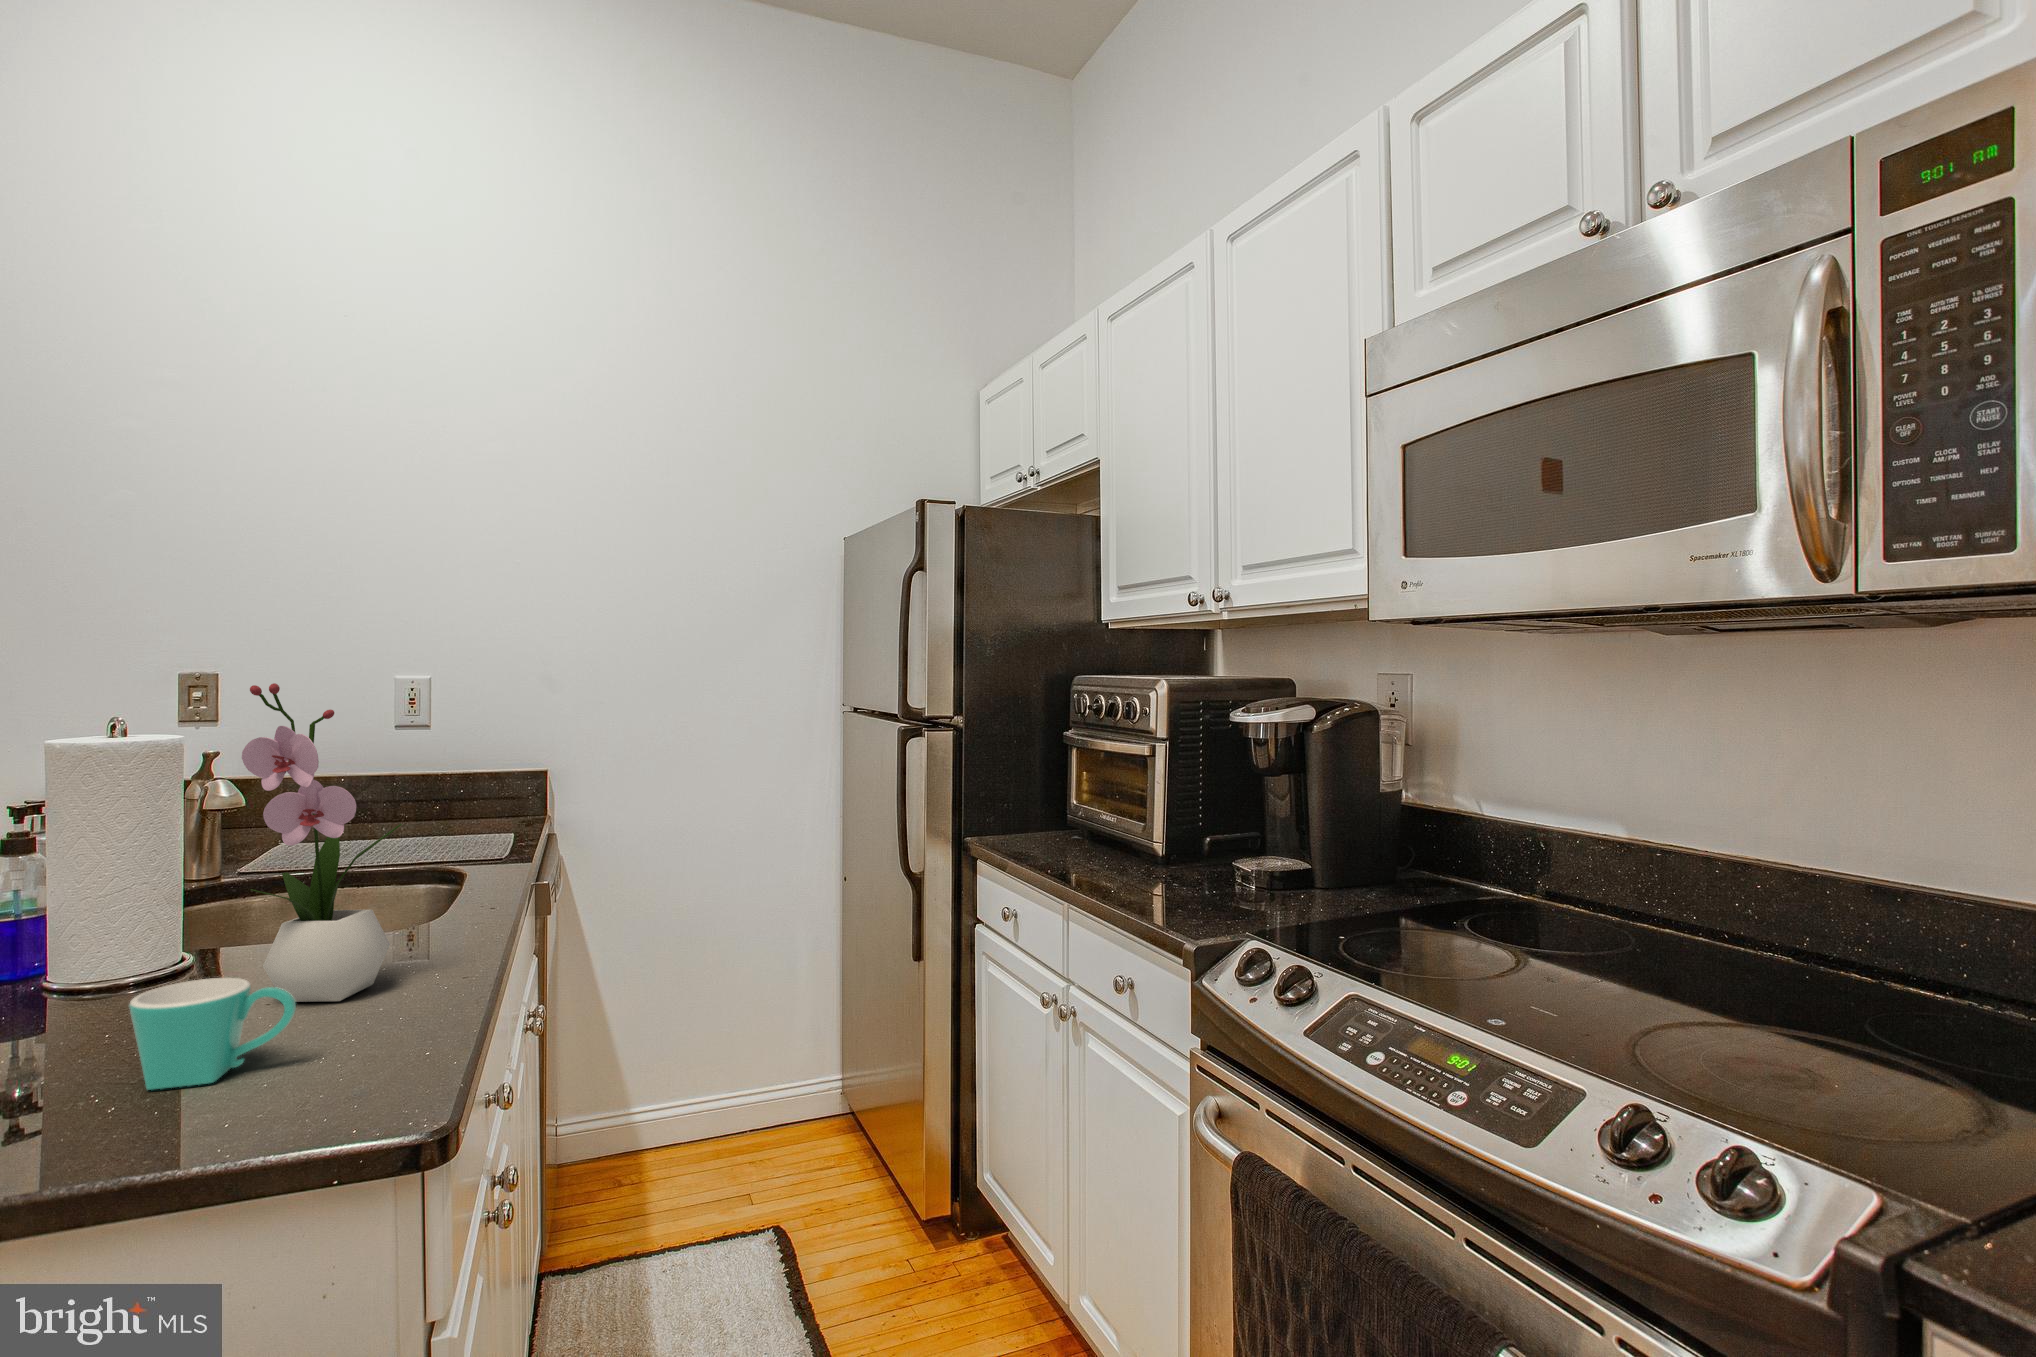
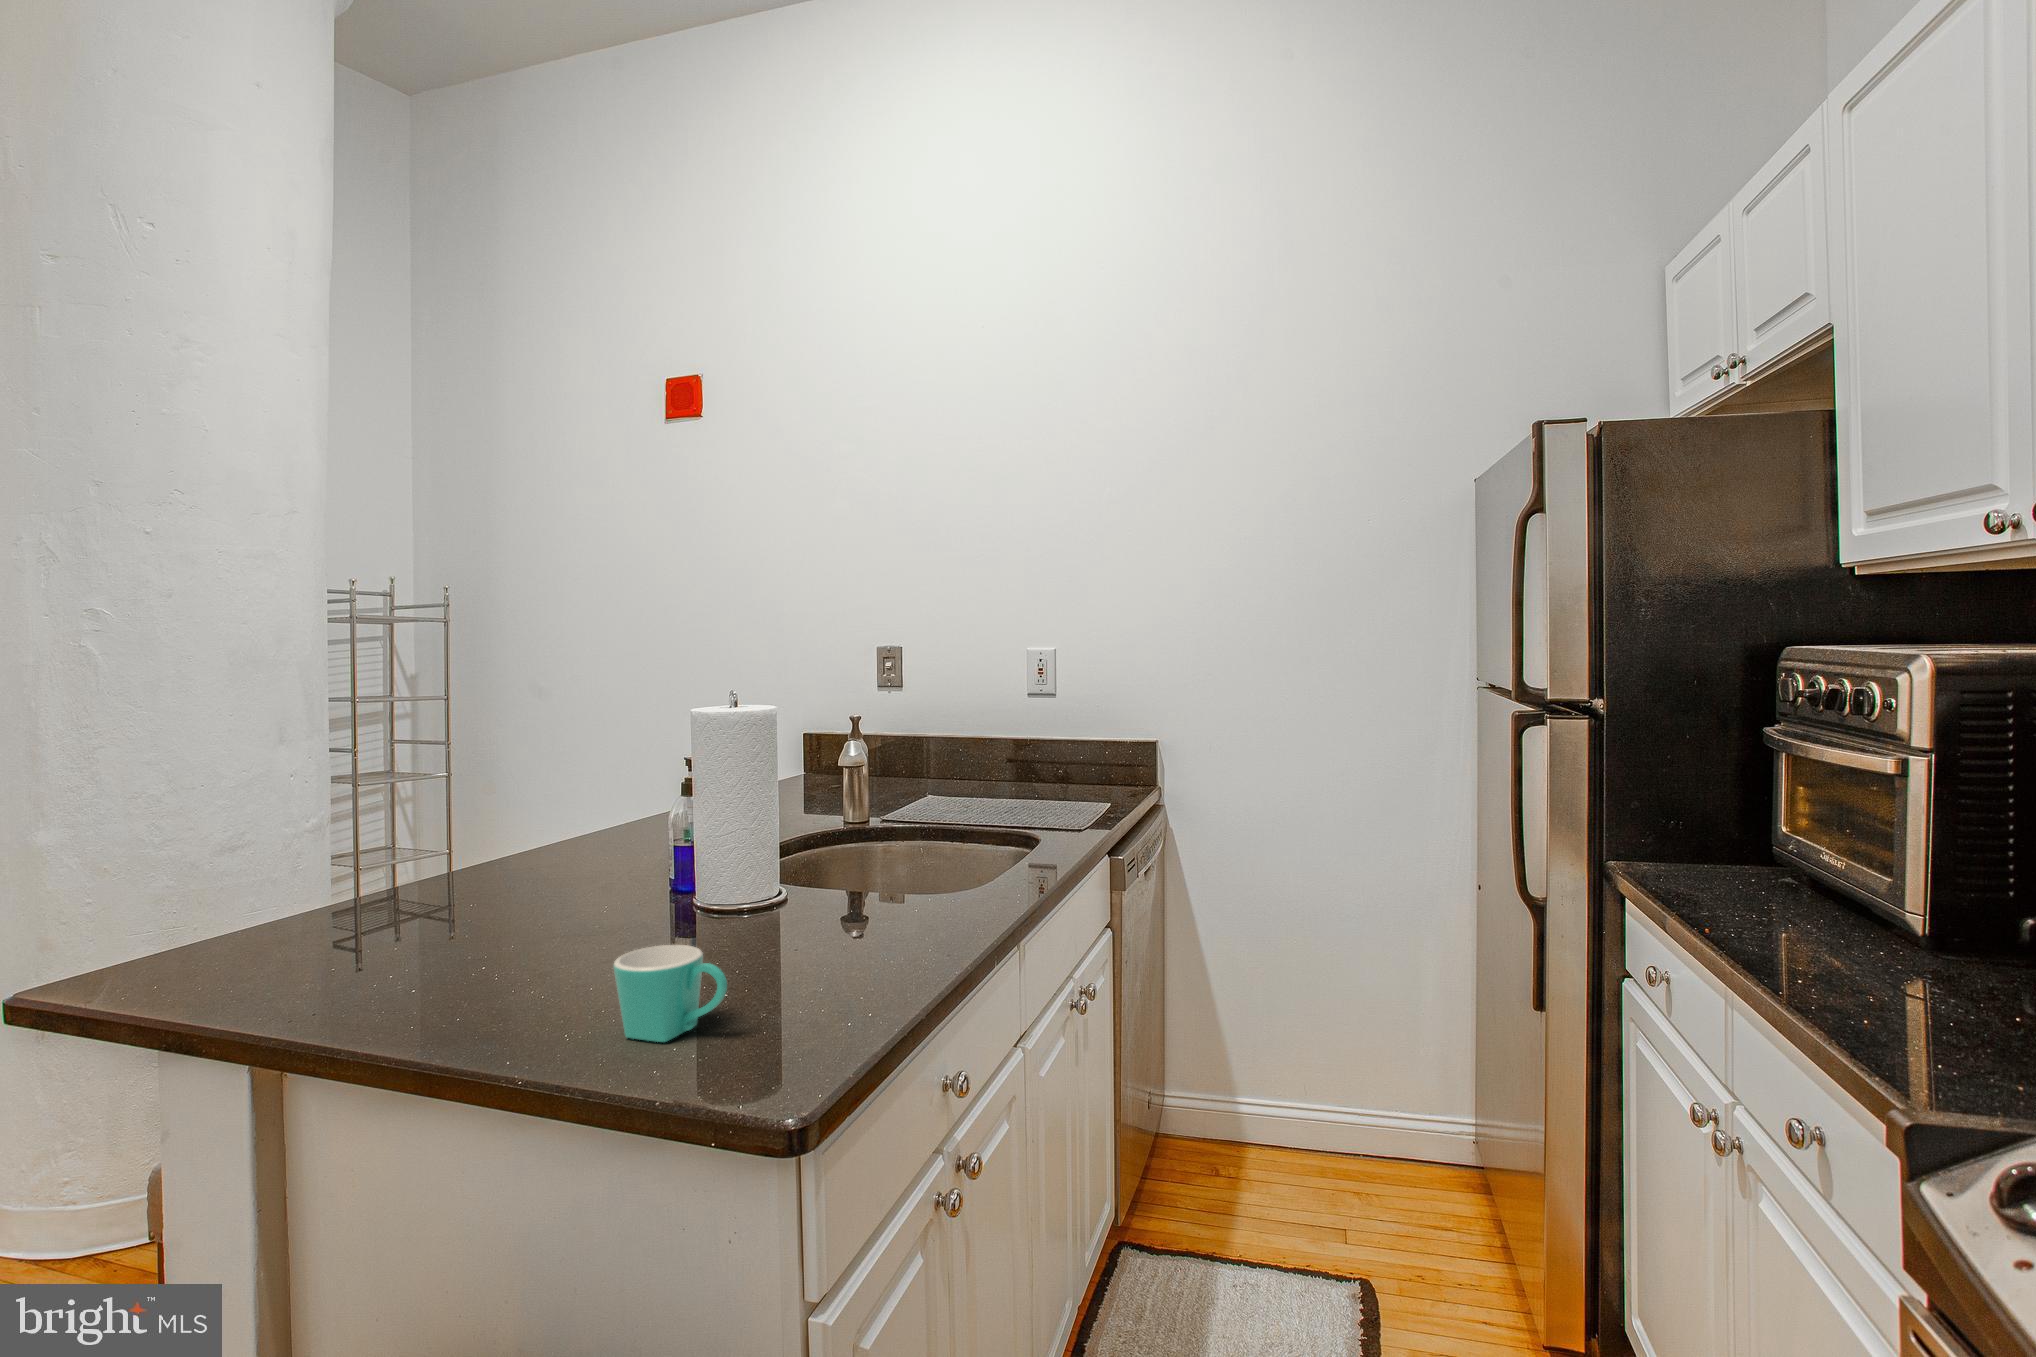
flower arrangement: present [242,683,402,1002] -> none [742,677,881,974]

